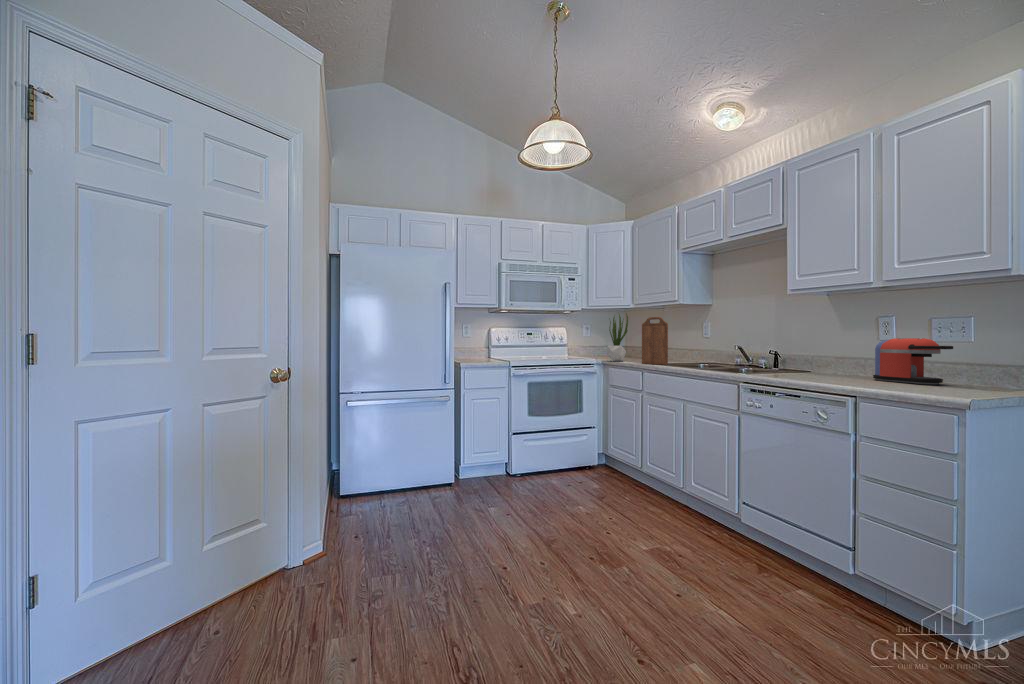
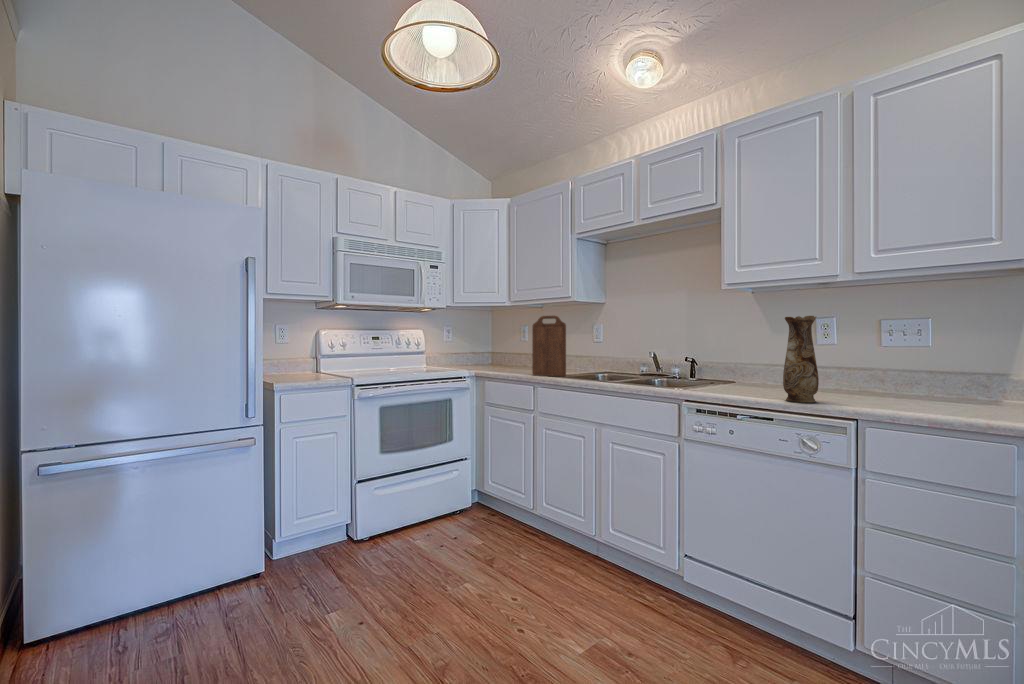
potted plant: present [607,314,628,361] -> none [484,309,511,372]
vase: none [806,318,833,383] -> present [783,316,819,402]
coffee maker: present [873,338,953,385] -> none [823,343,920,397]

